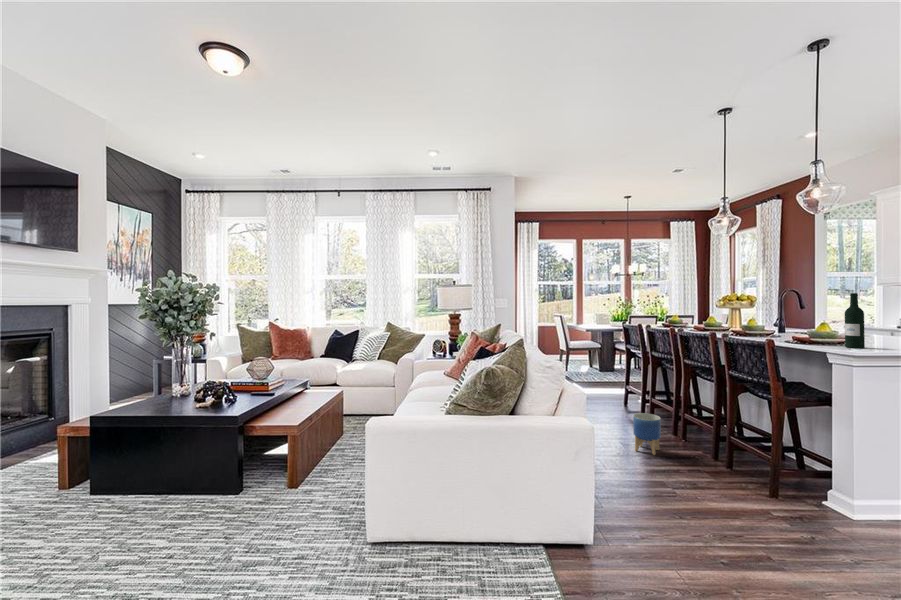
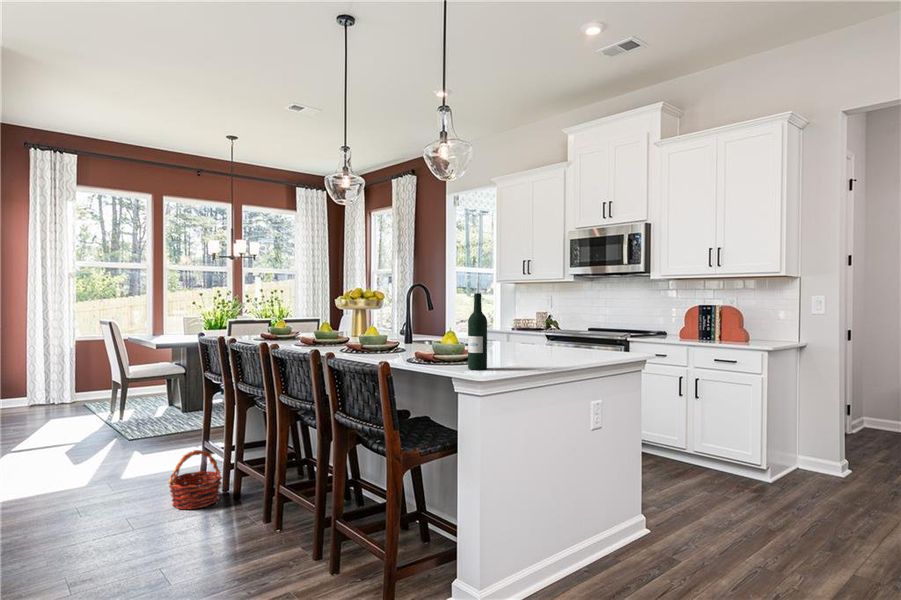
basket: none [611,388,642,421] -> present [169,450,222,509]
planter: present [633,413,661,455] -> none [187,501,235,579]

